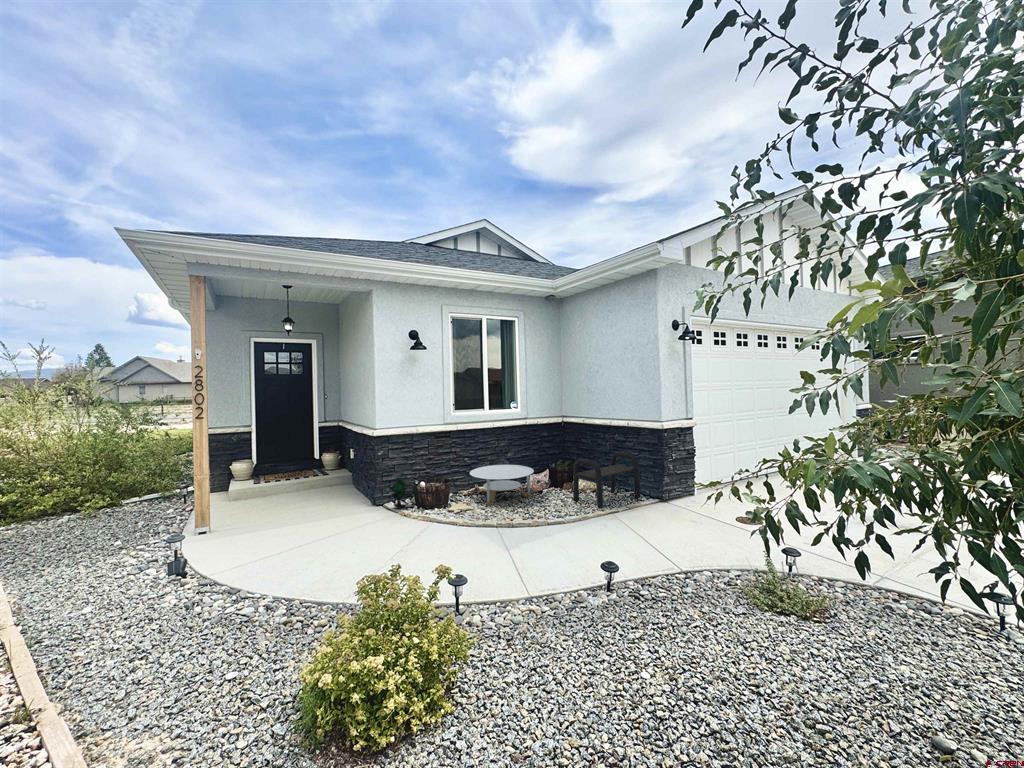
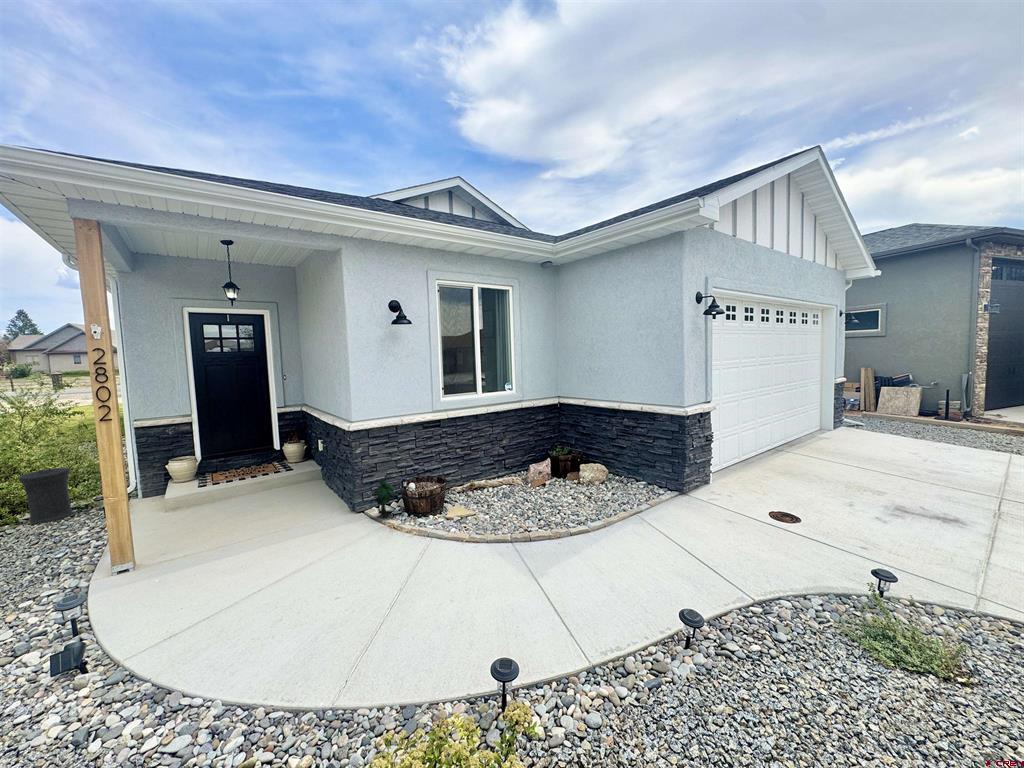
bench: present [573,451,641,508] -> none [585,440,657,508]
trash can: none [125,462,161,505] -> present [18,468,73,524]
round table: present [470,465,534,505] -> none [465,456,539,508]

